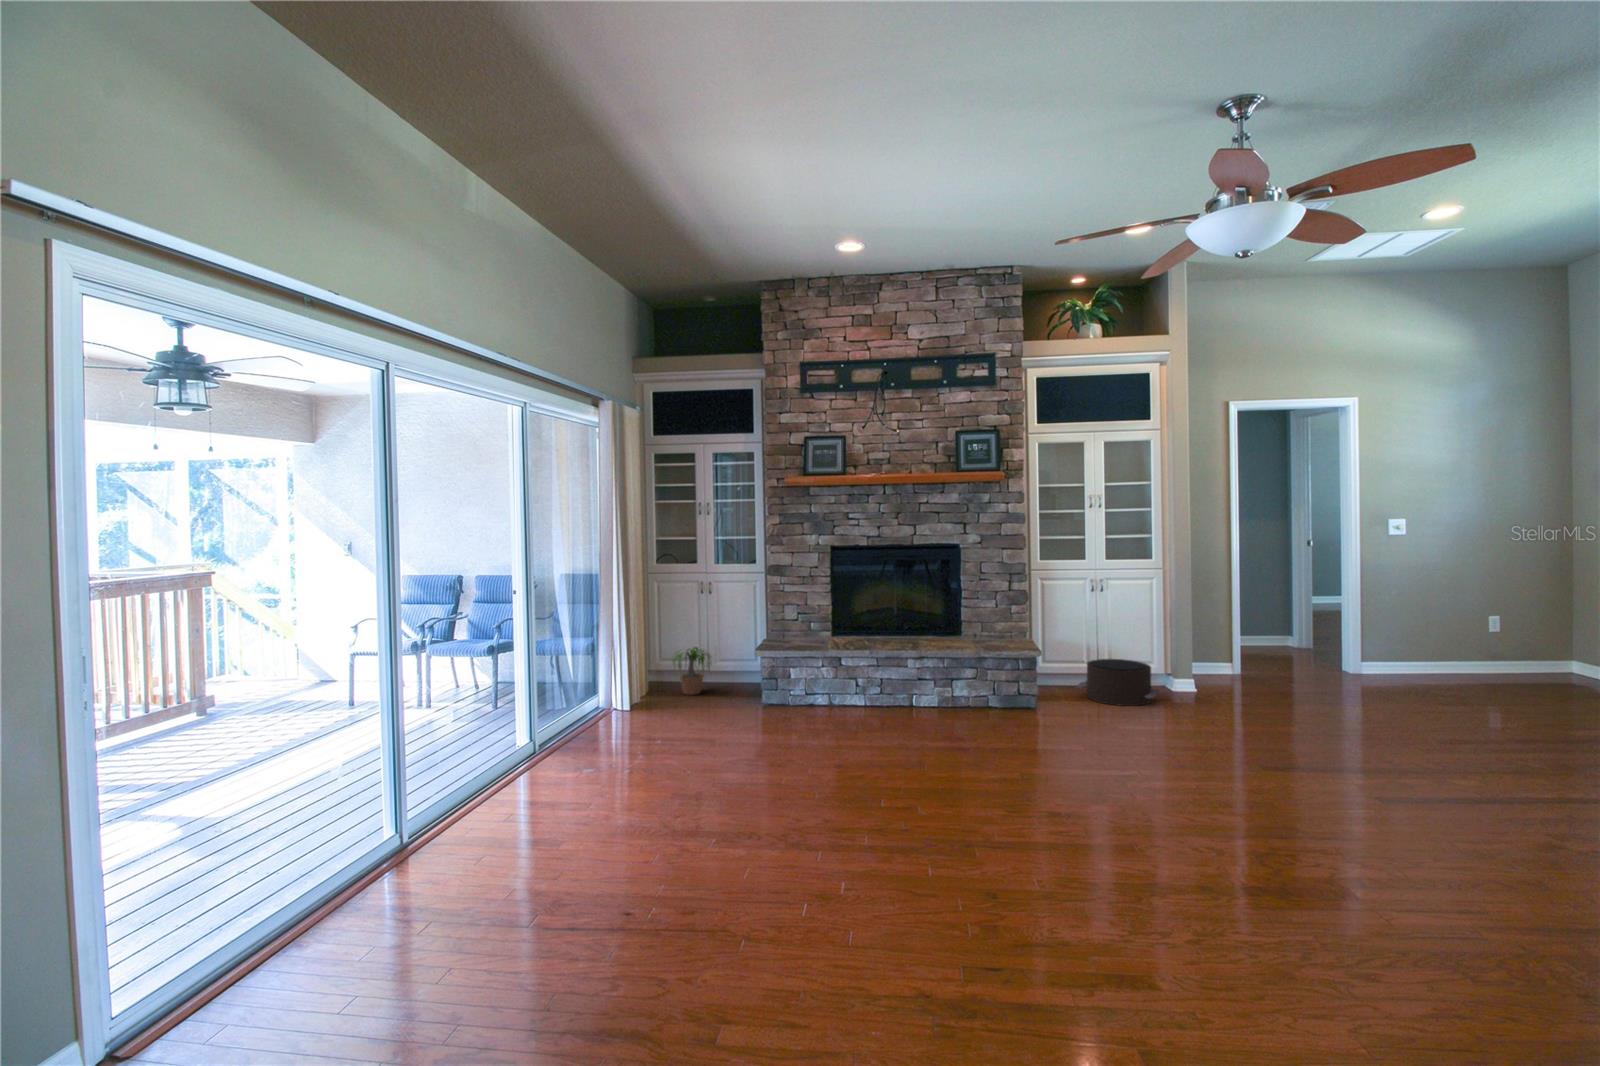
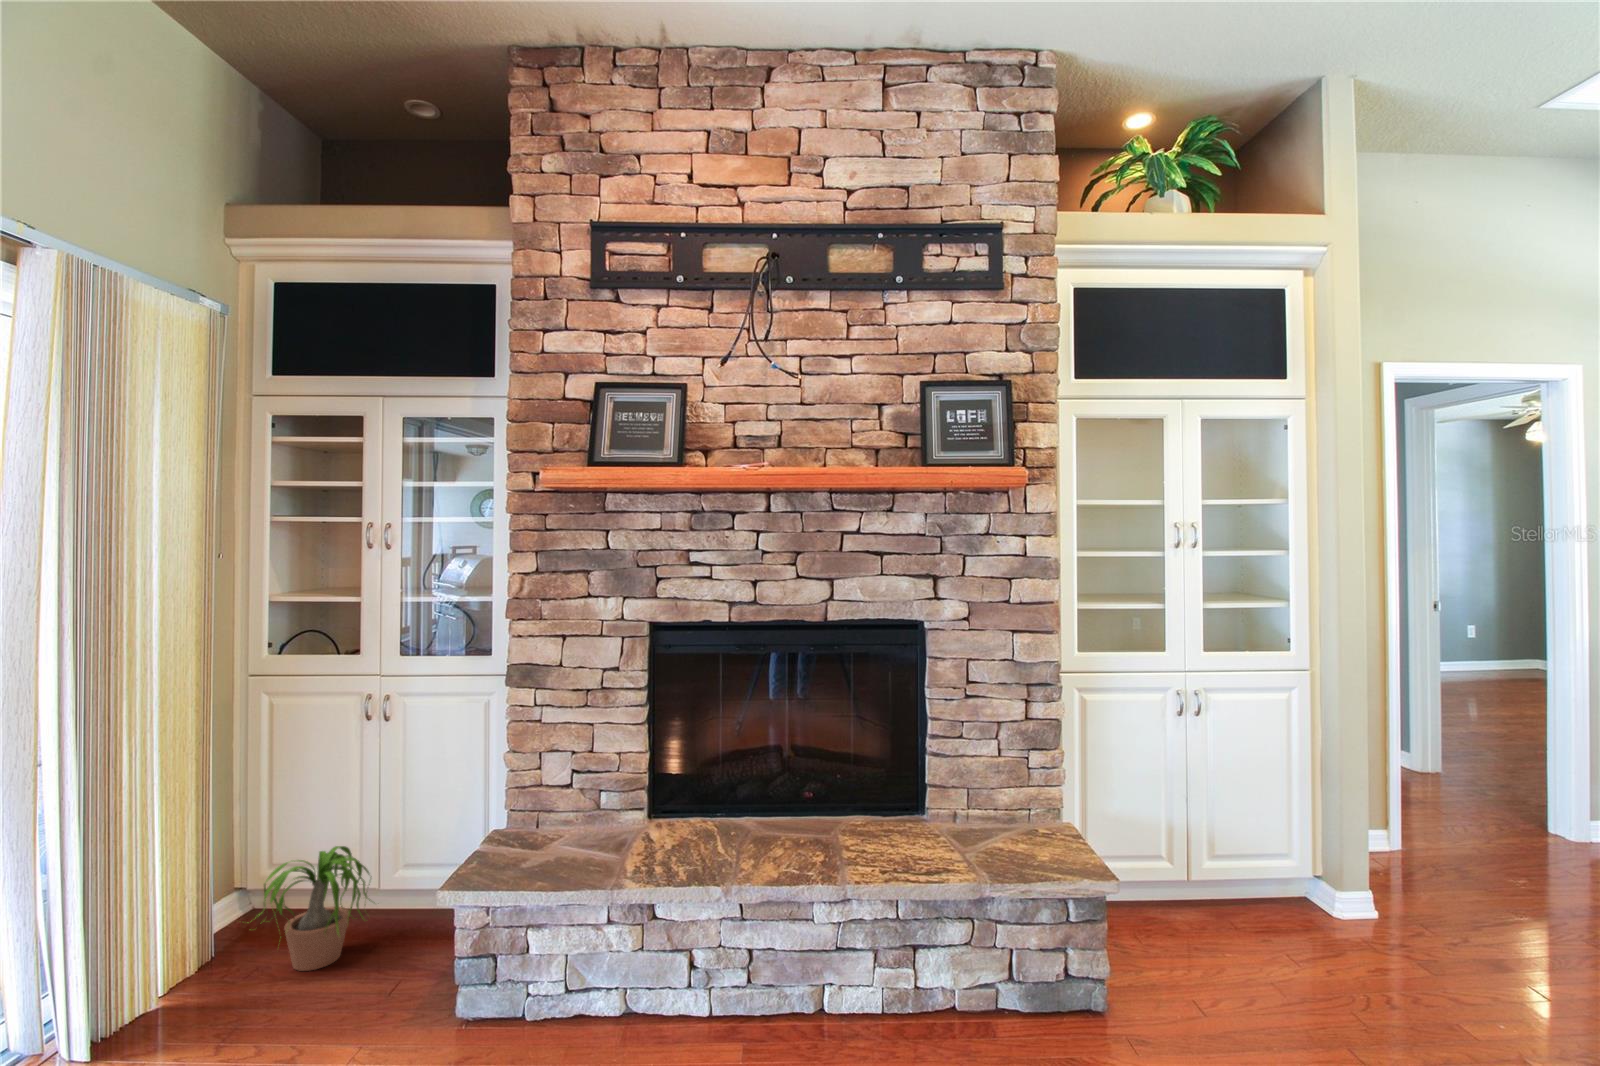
pouf: present [1076,659,1159,706] -> none [1170,860,1368,998]

